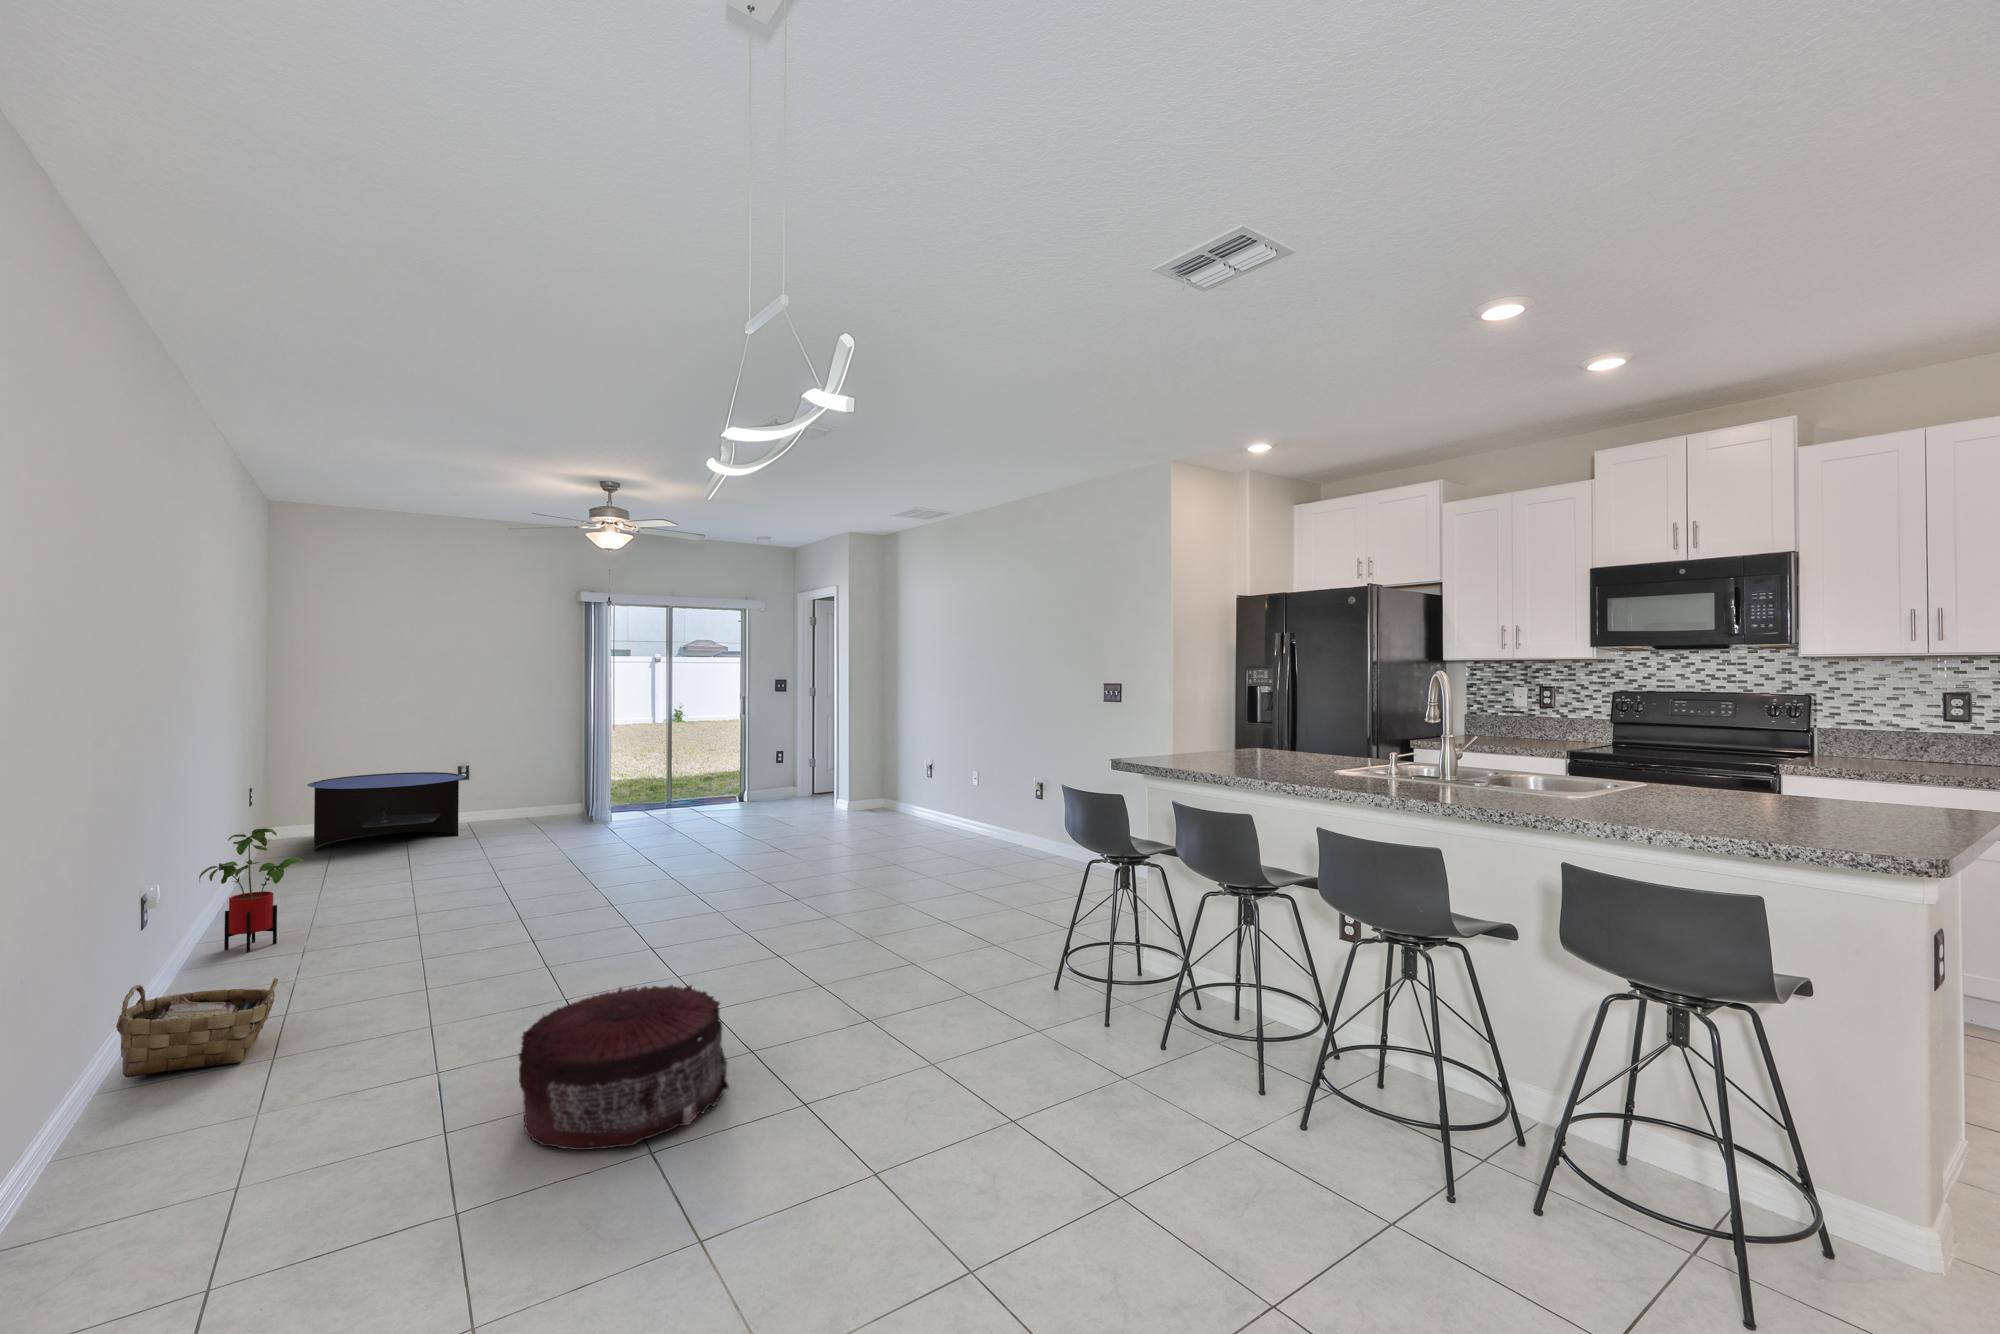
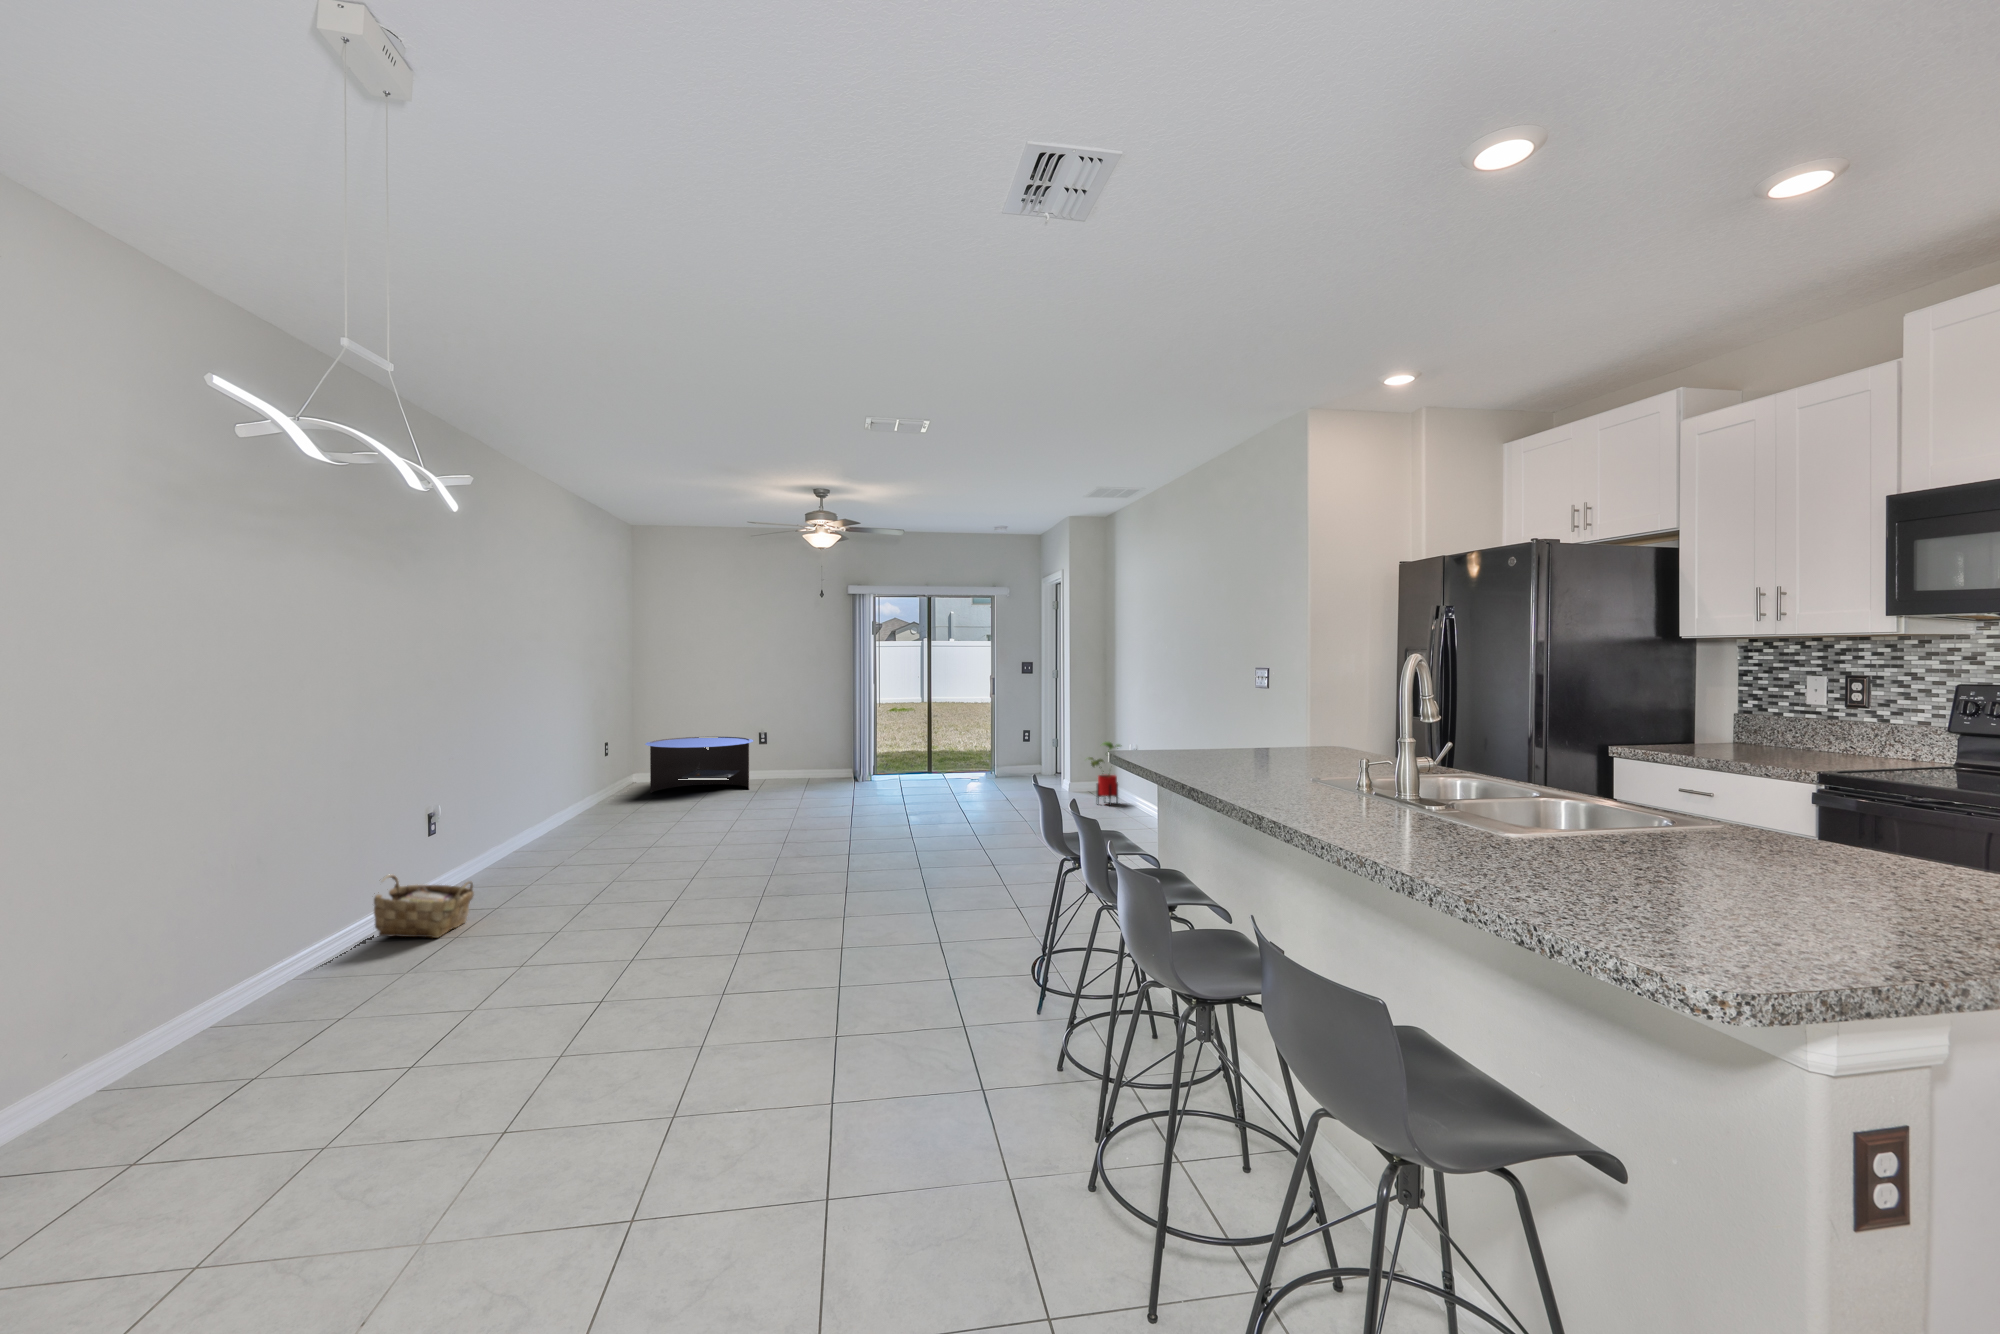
house plant: present [199,829,303,952] -> present [1089,742,1120,804]
pouf: present [519,985,729,1150] -> none [502,920,672,1048]

